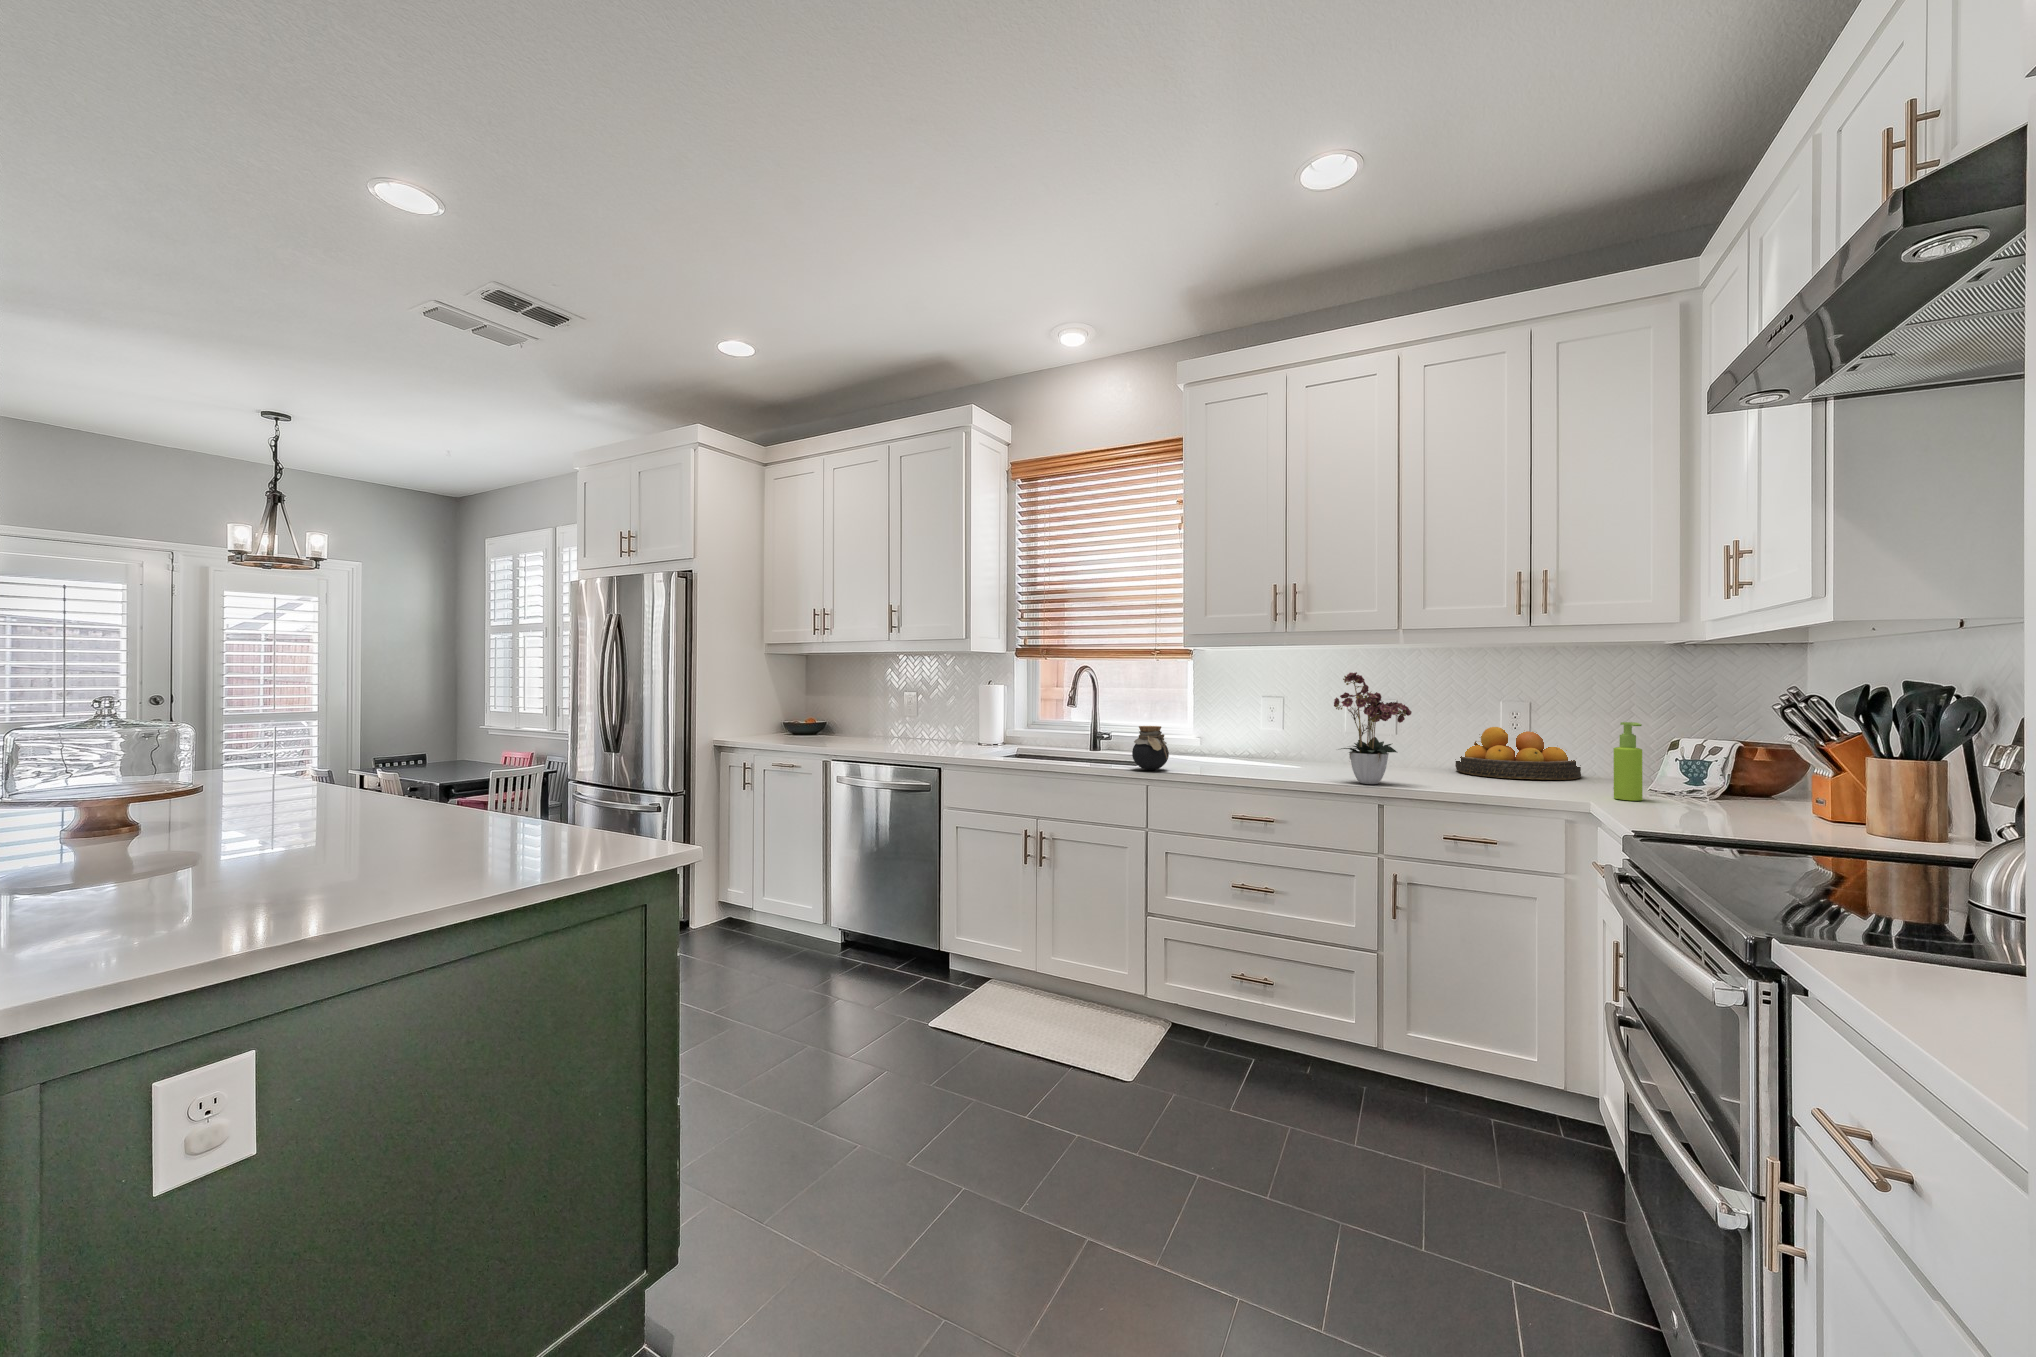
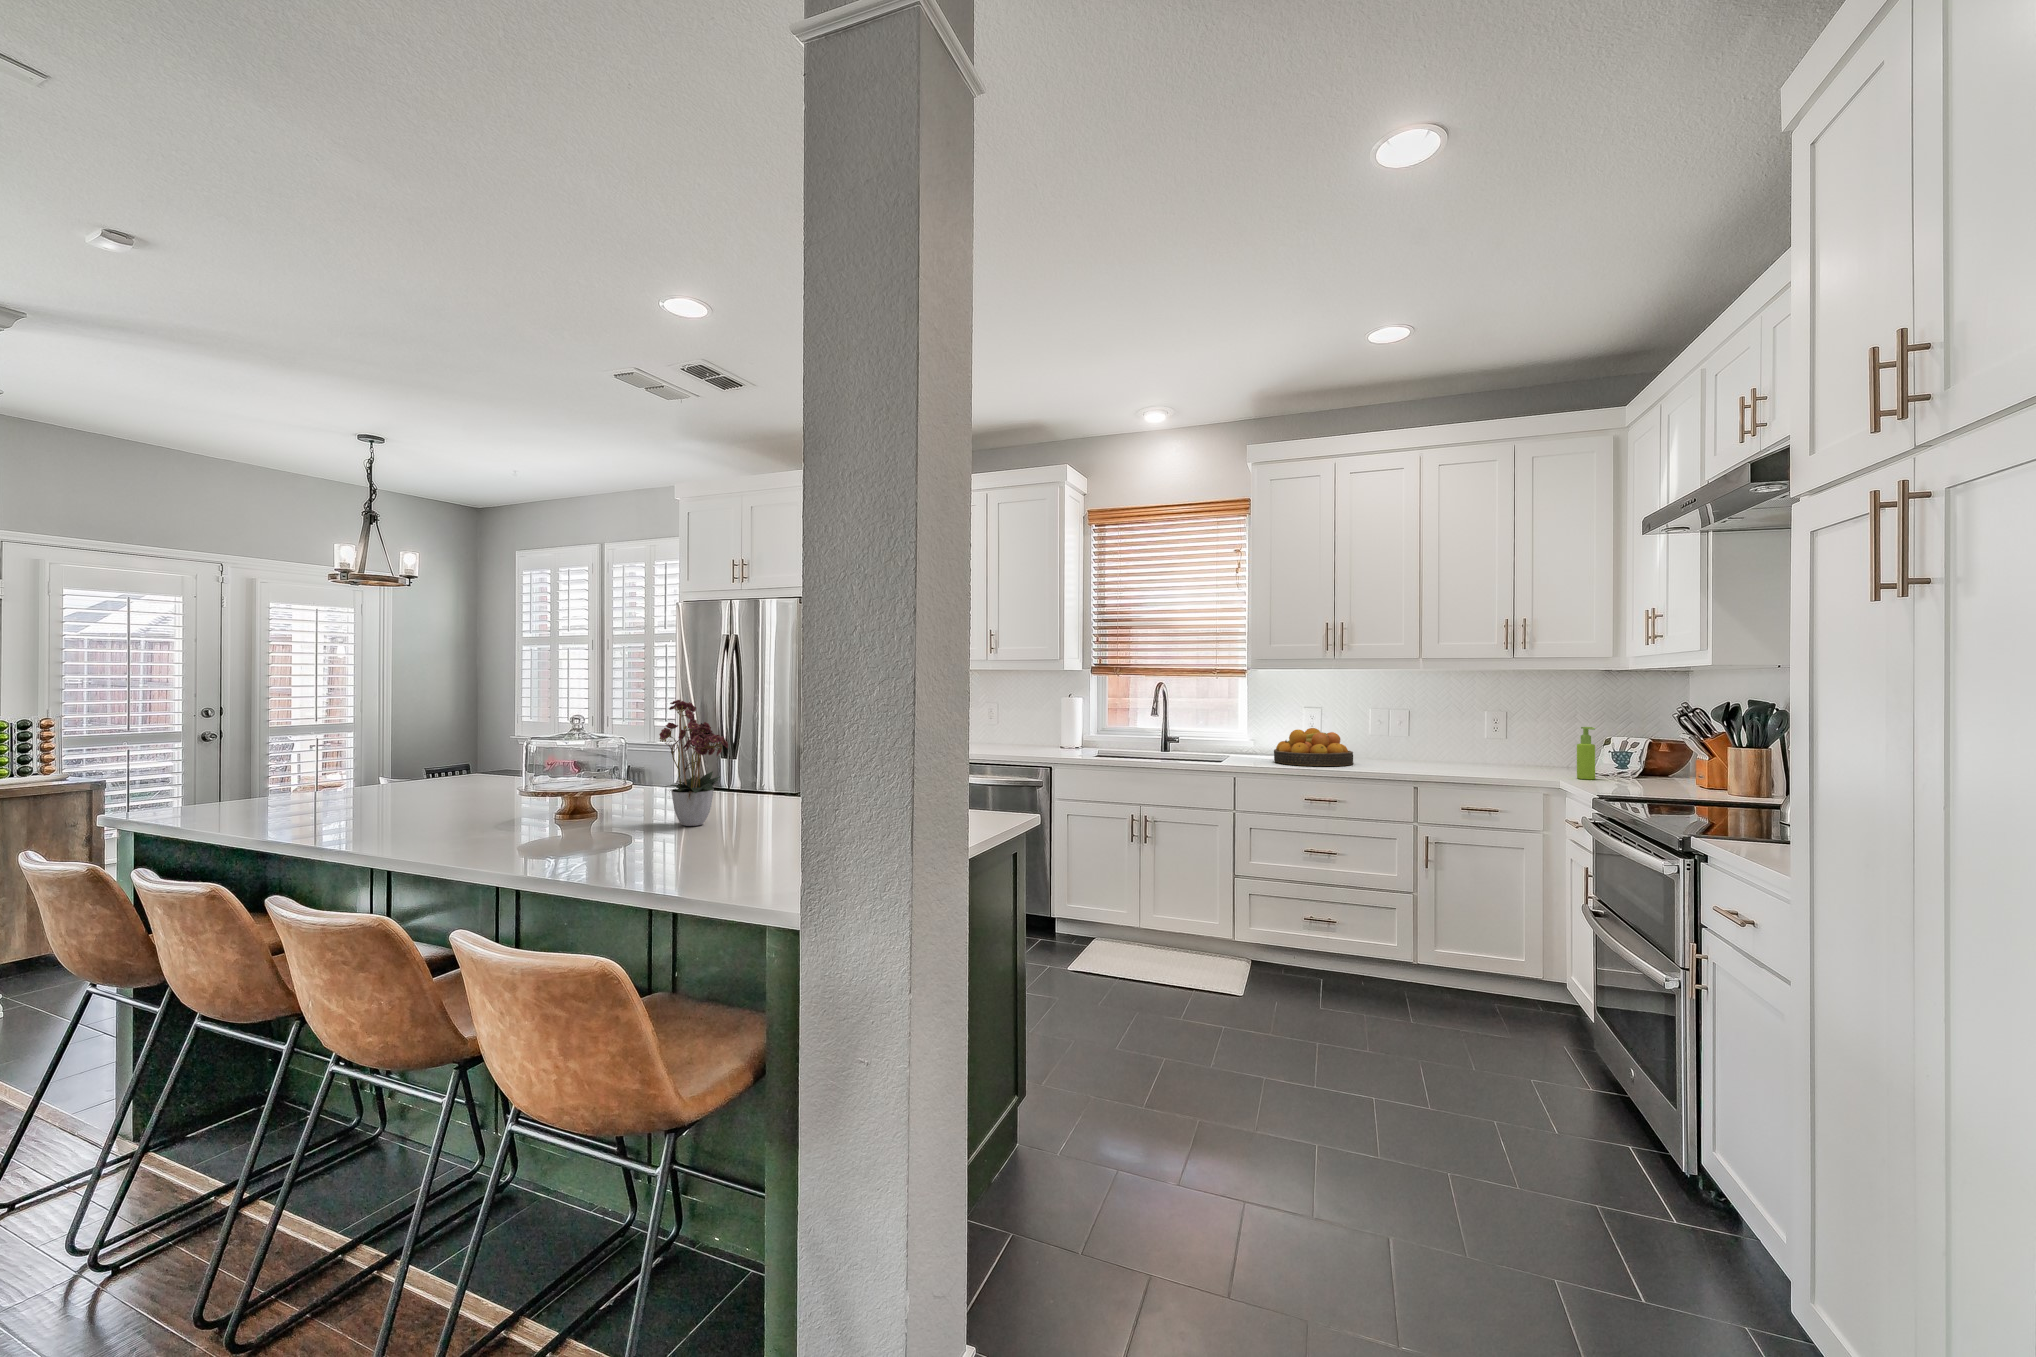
flower arrangement: present [1334,672,1412,784] -> present [659,700,728,826]
jar: present [1132,726,1169,770] -> none [1224,732,1254,766]
fruit bowl: present [1455,727,1581,780] -> present [1274,728,1353,766]

